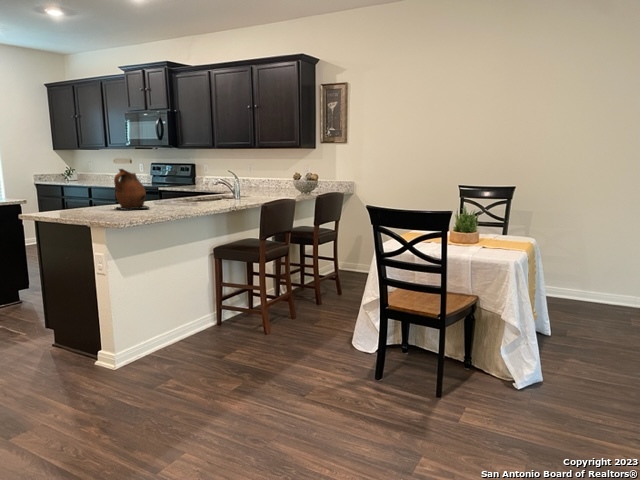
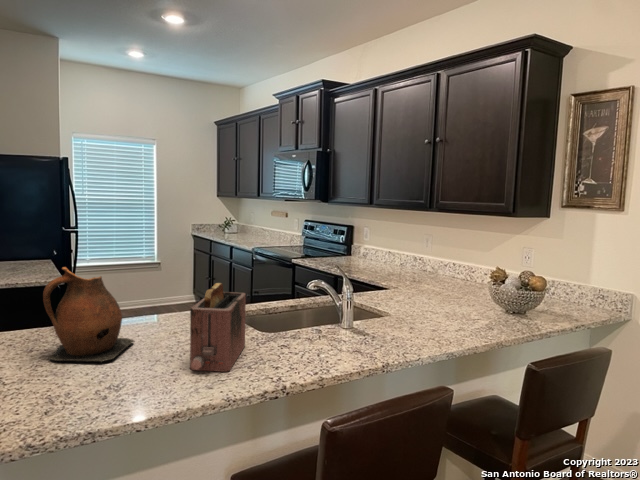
toaster: none [180,175,203,208] -> present [190,283,246,372]

